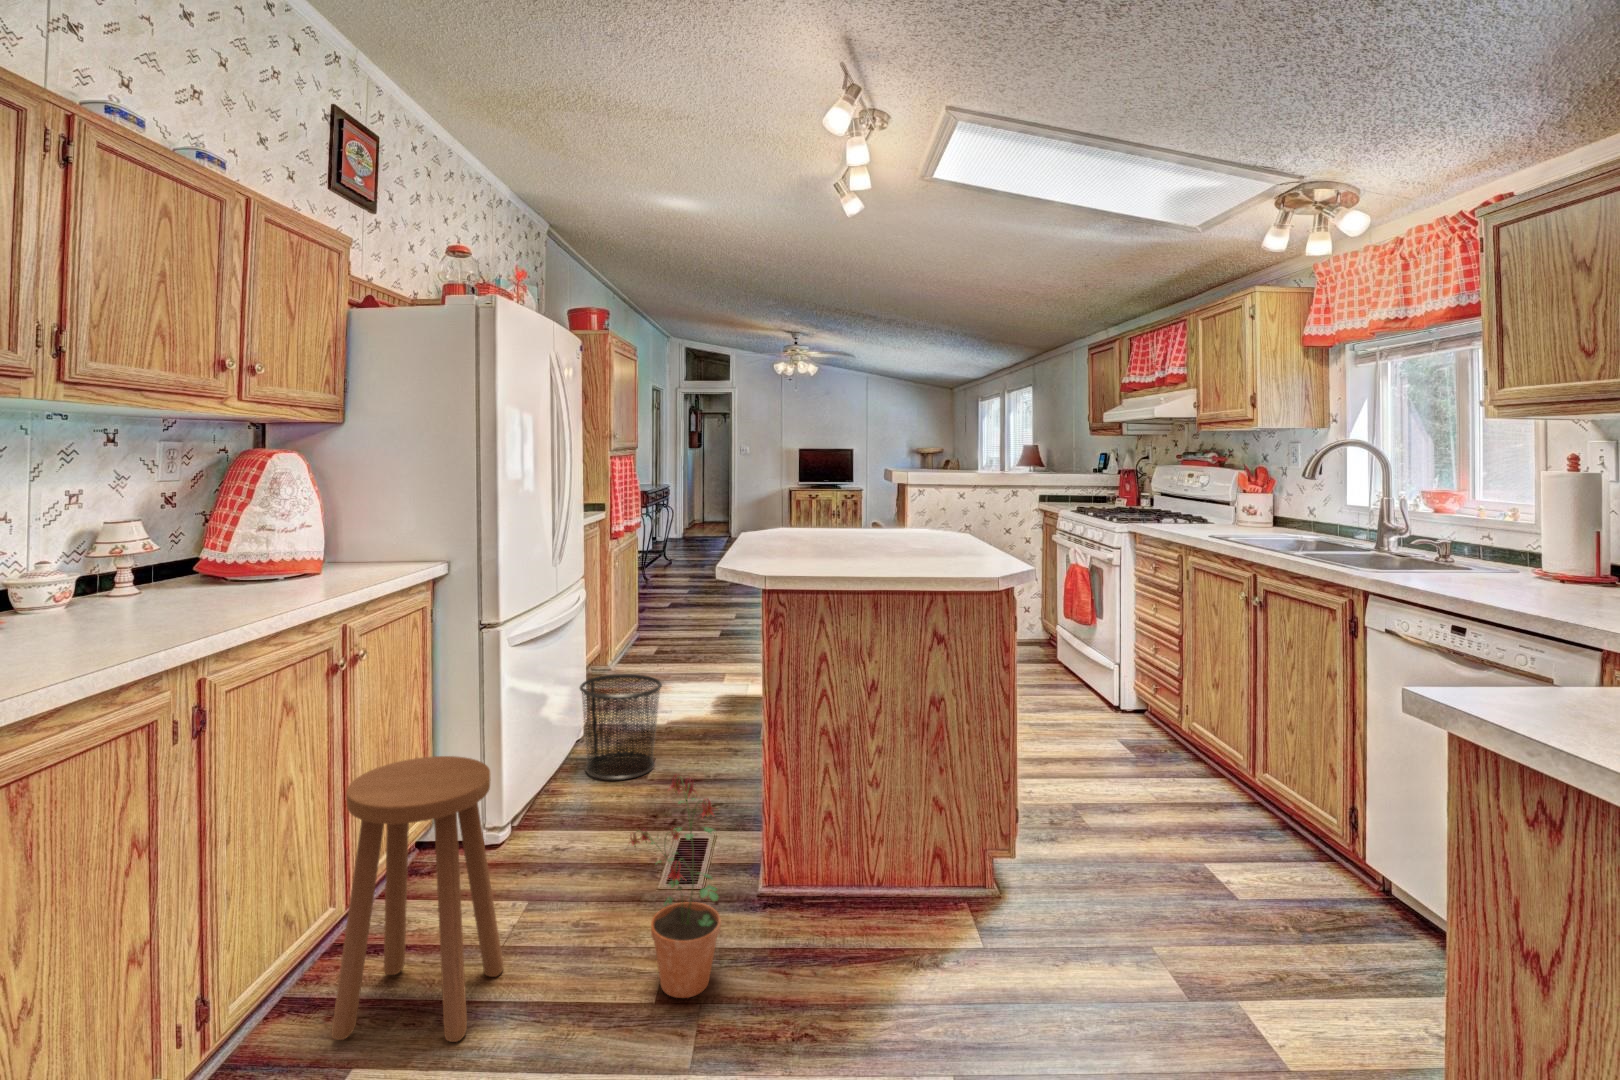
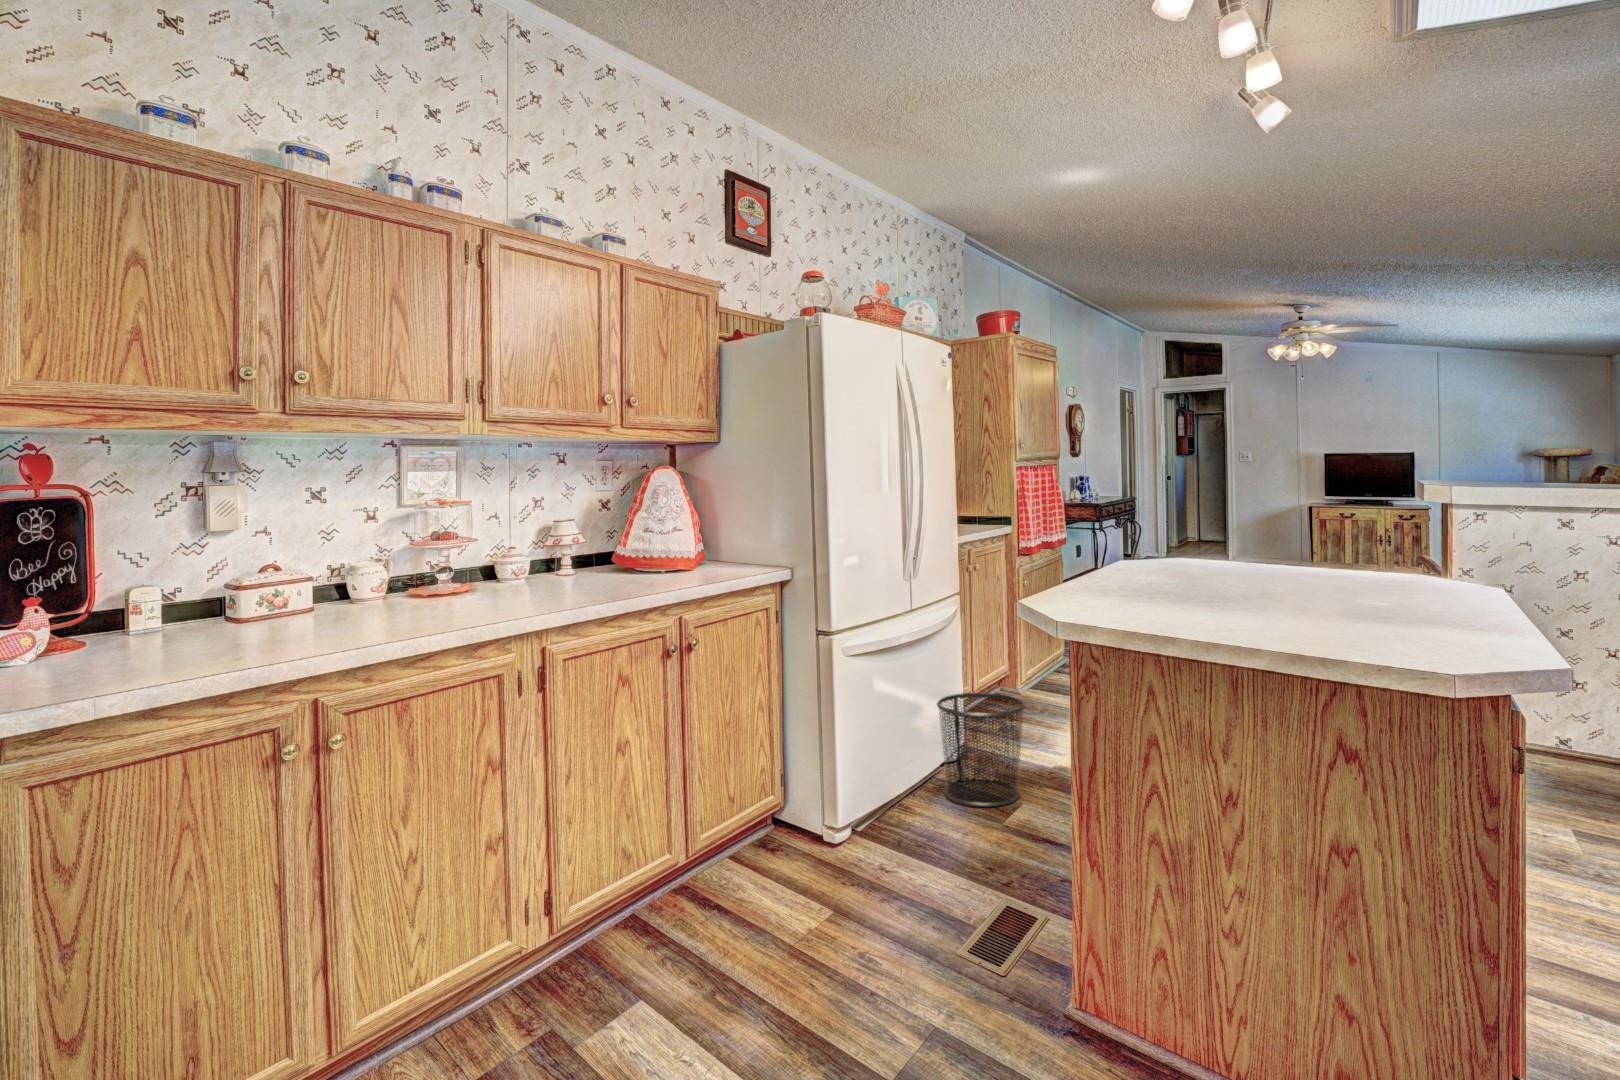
stool: present [331,756,503,1042] -> none [641,737,789,1003]
potted plant: present [631,775,721,998] -> none [888,786,982,1036]

